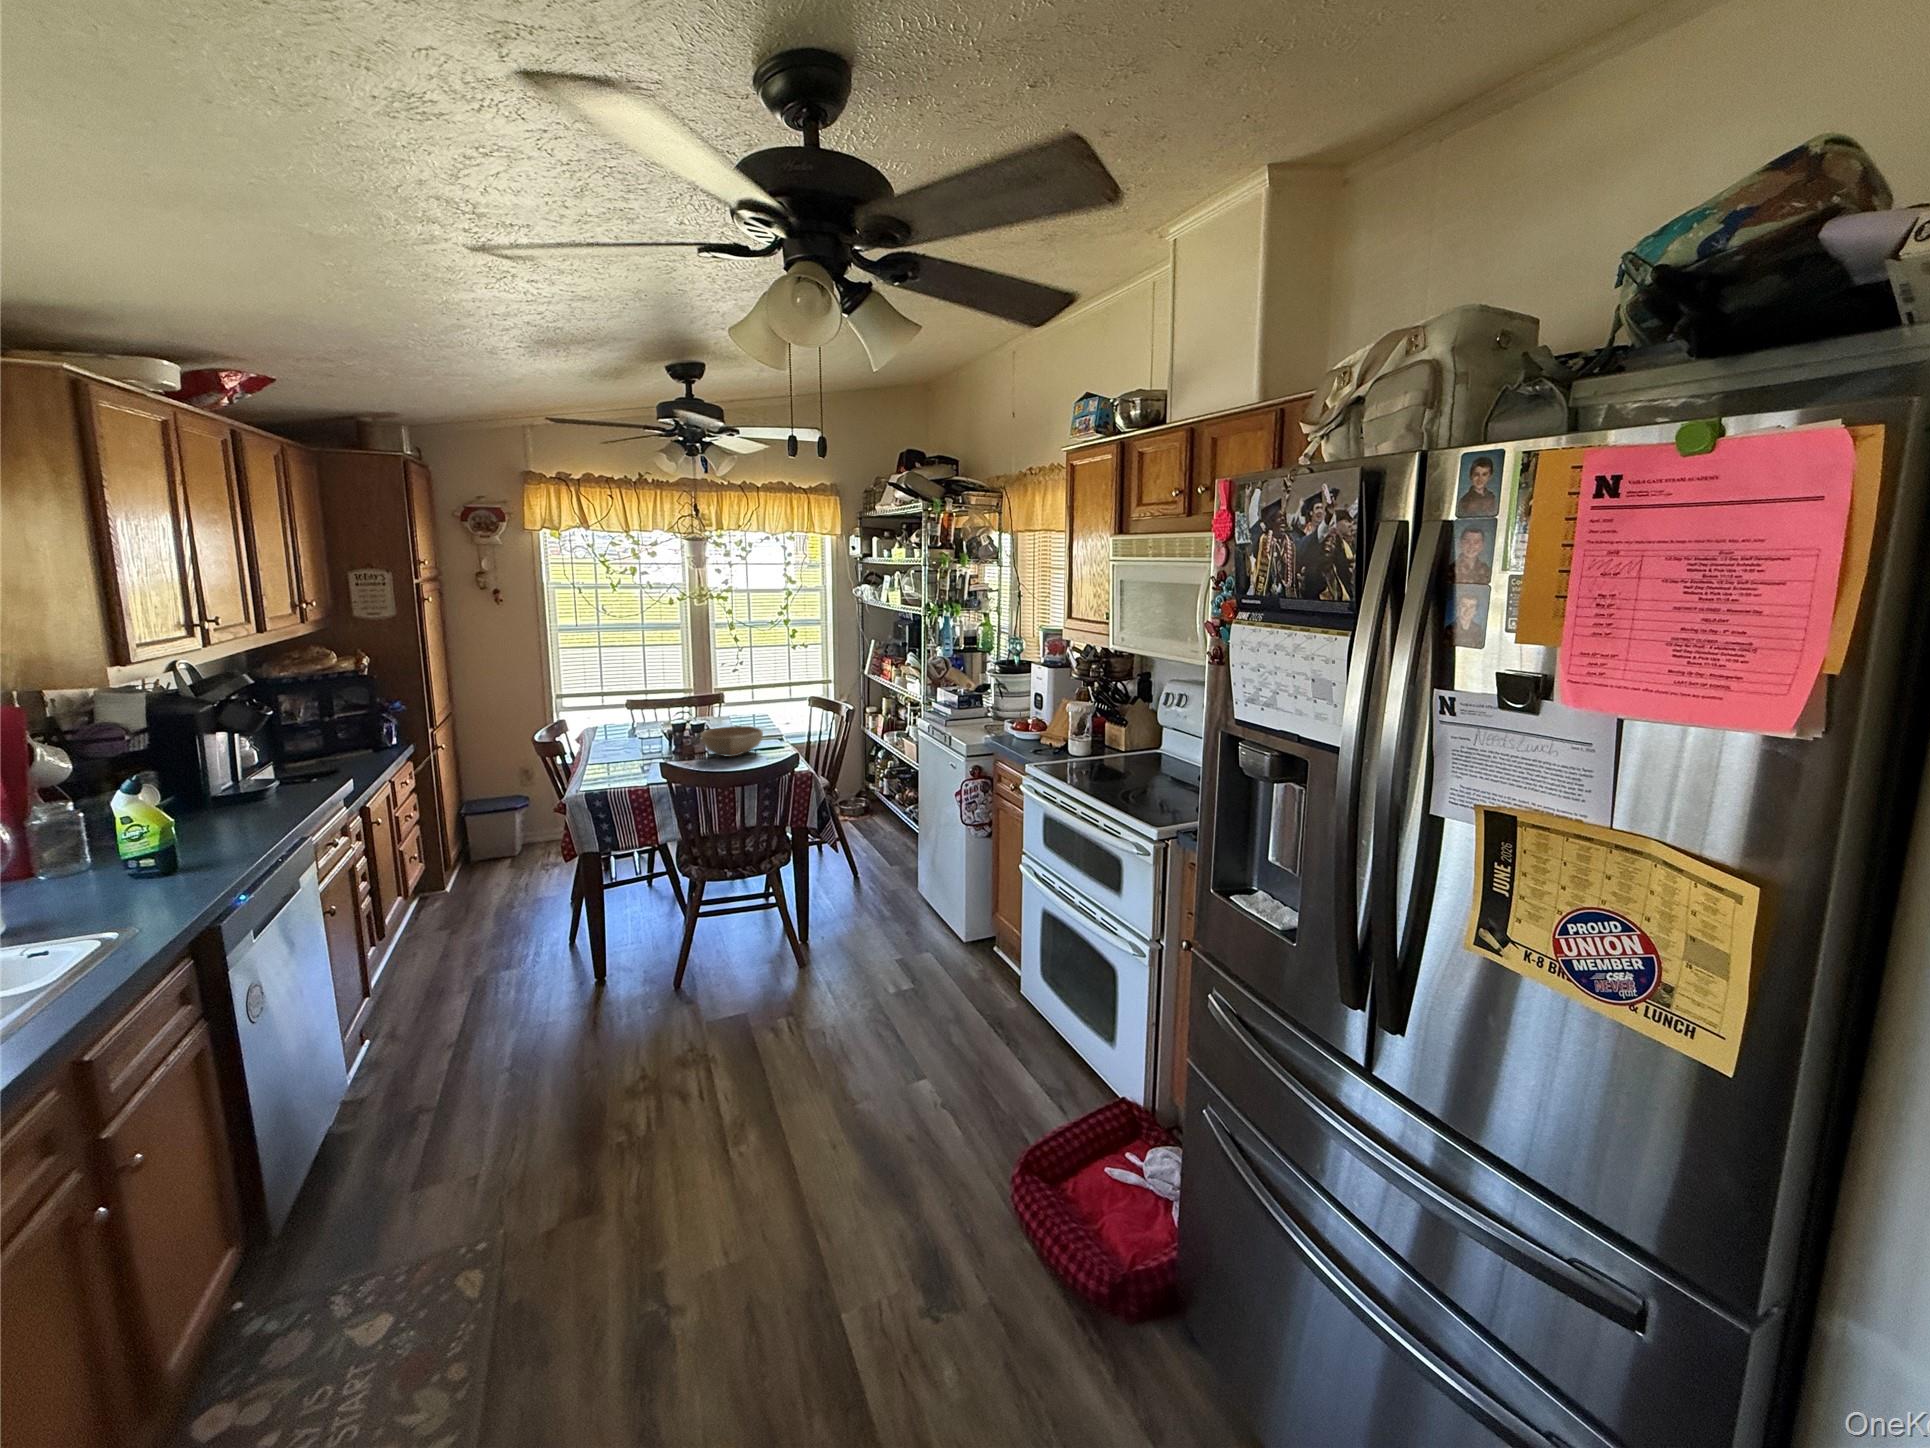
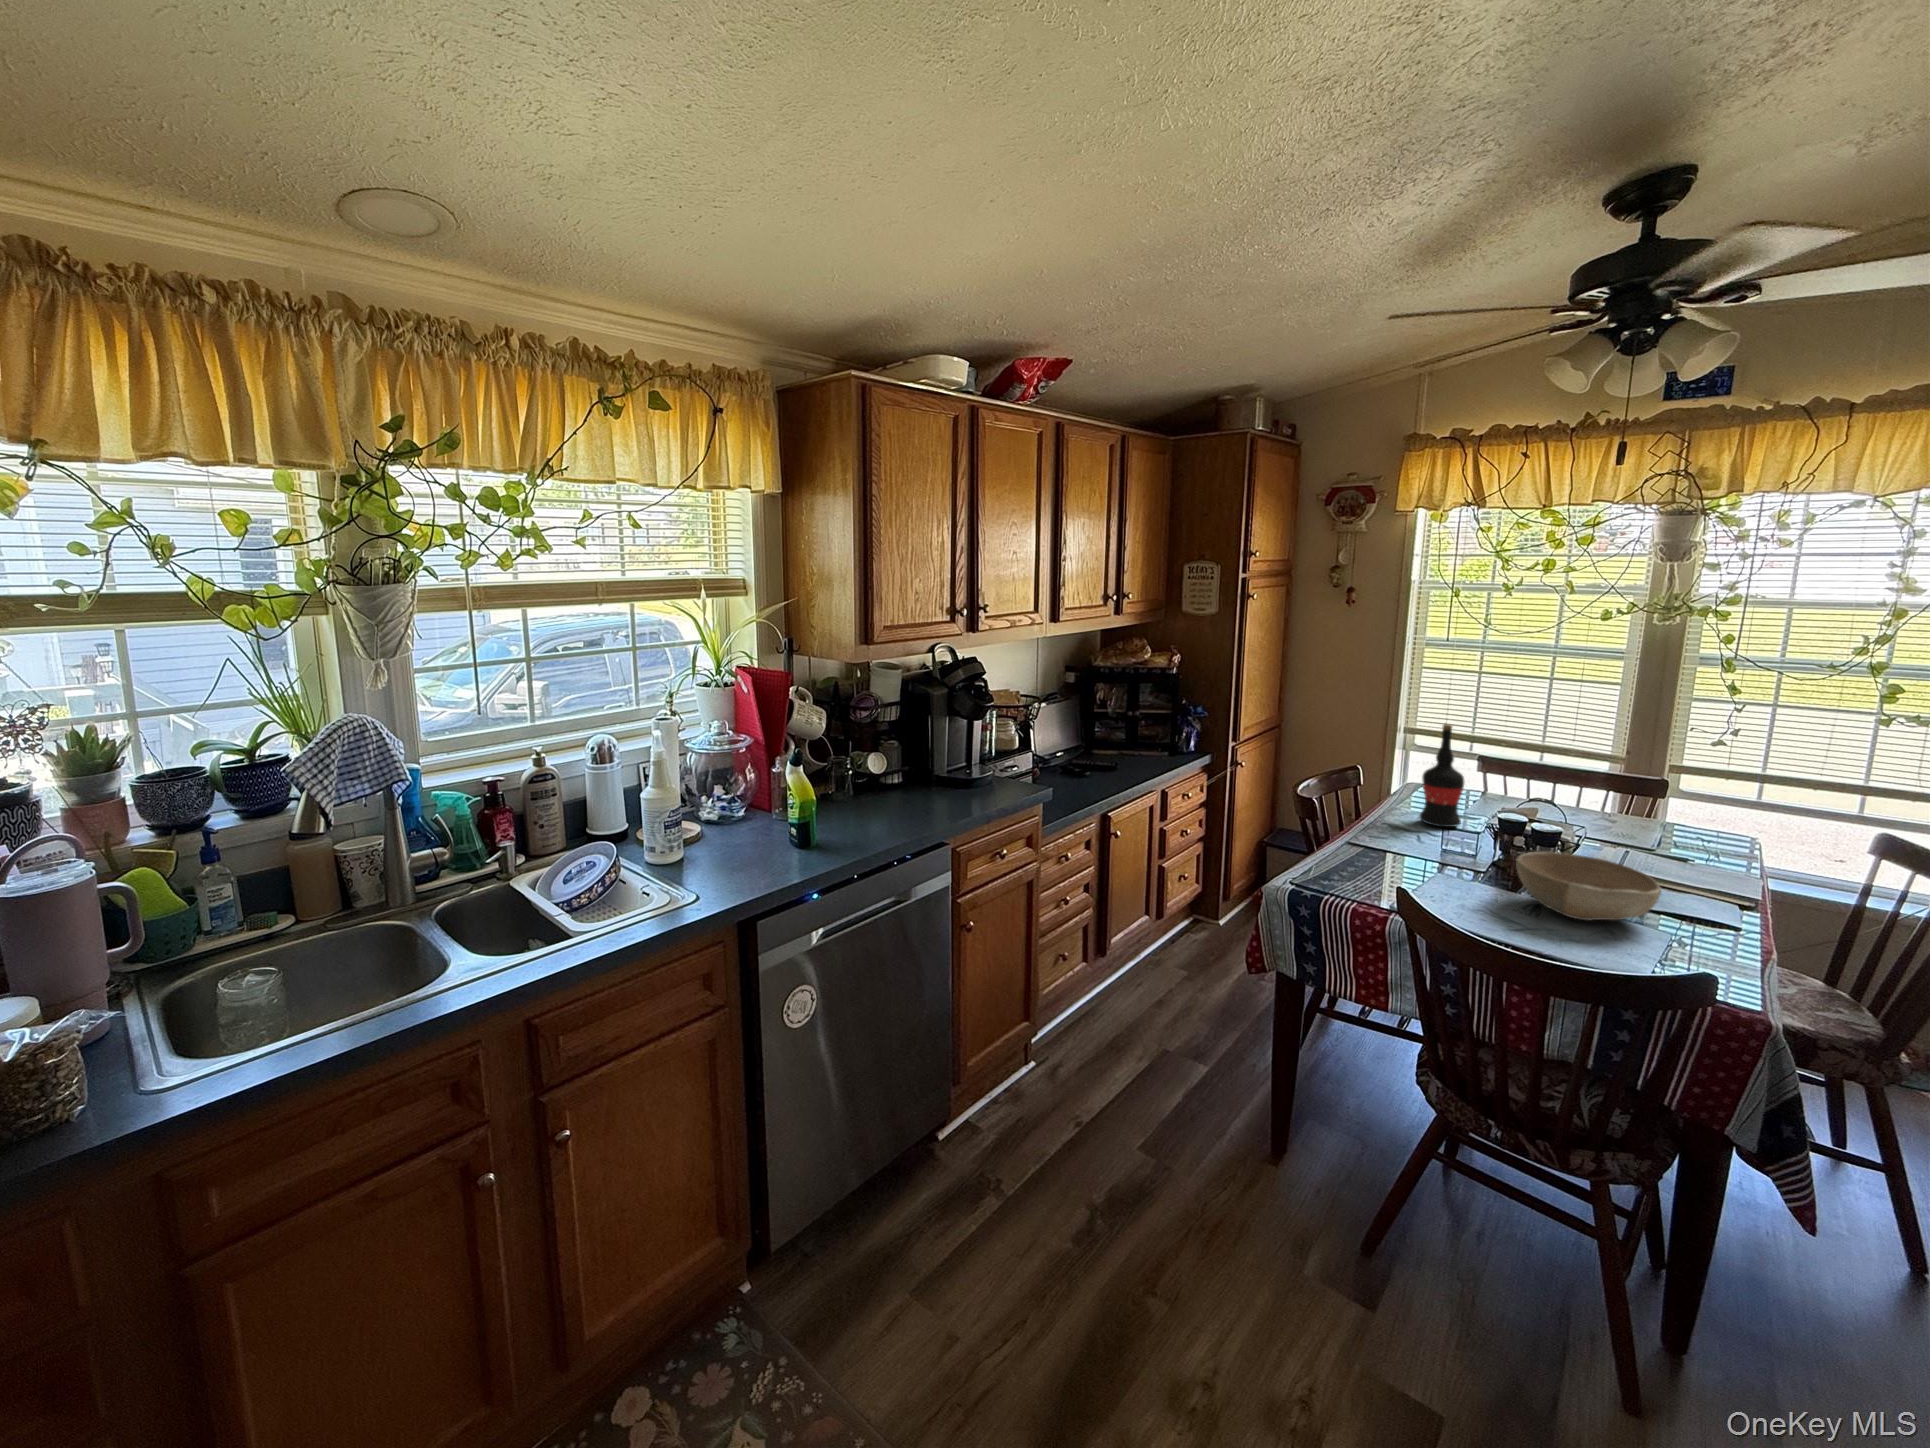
wine bottle: none [617,675,646,741] -> present [1420,724,1465,827]

